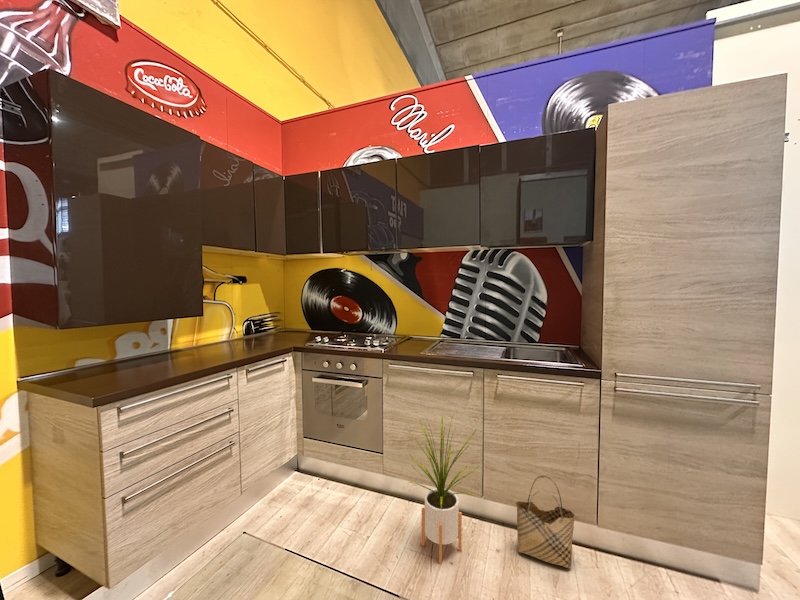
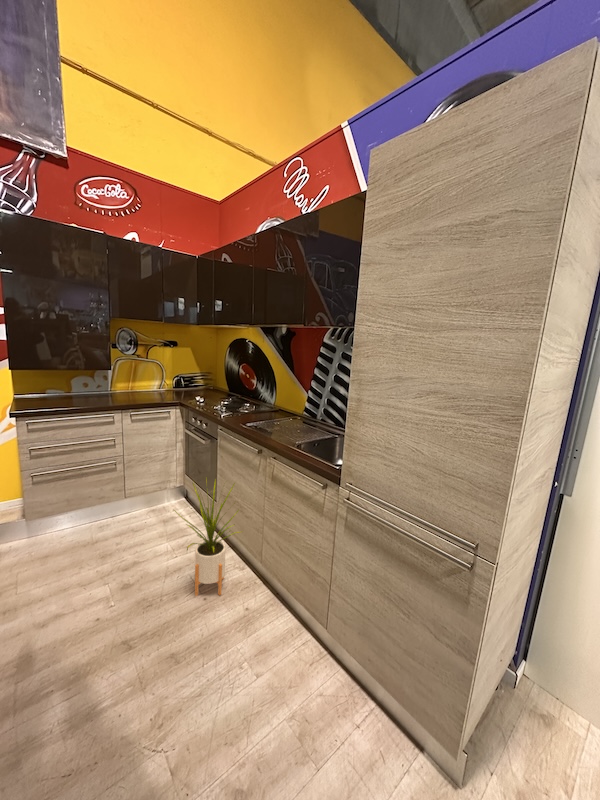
woven basket: present [516,476,575,568] -> none [257,562,301,649]

